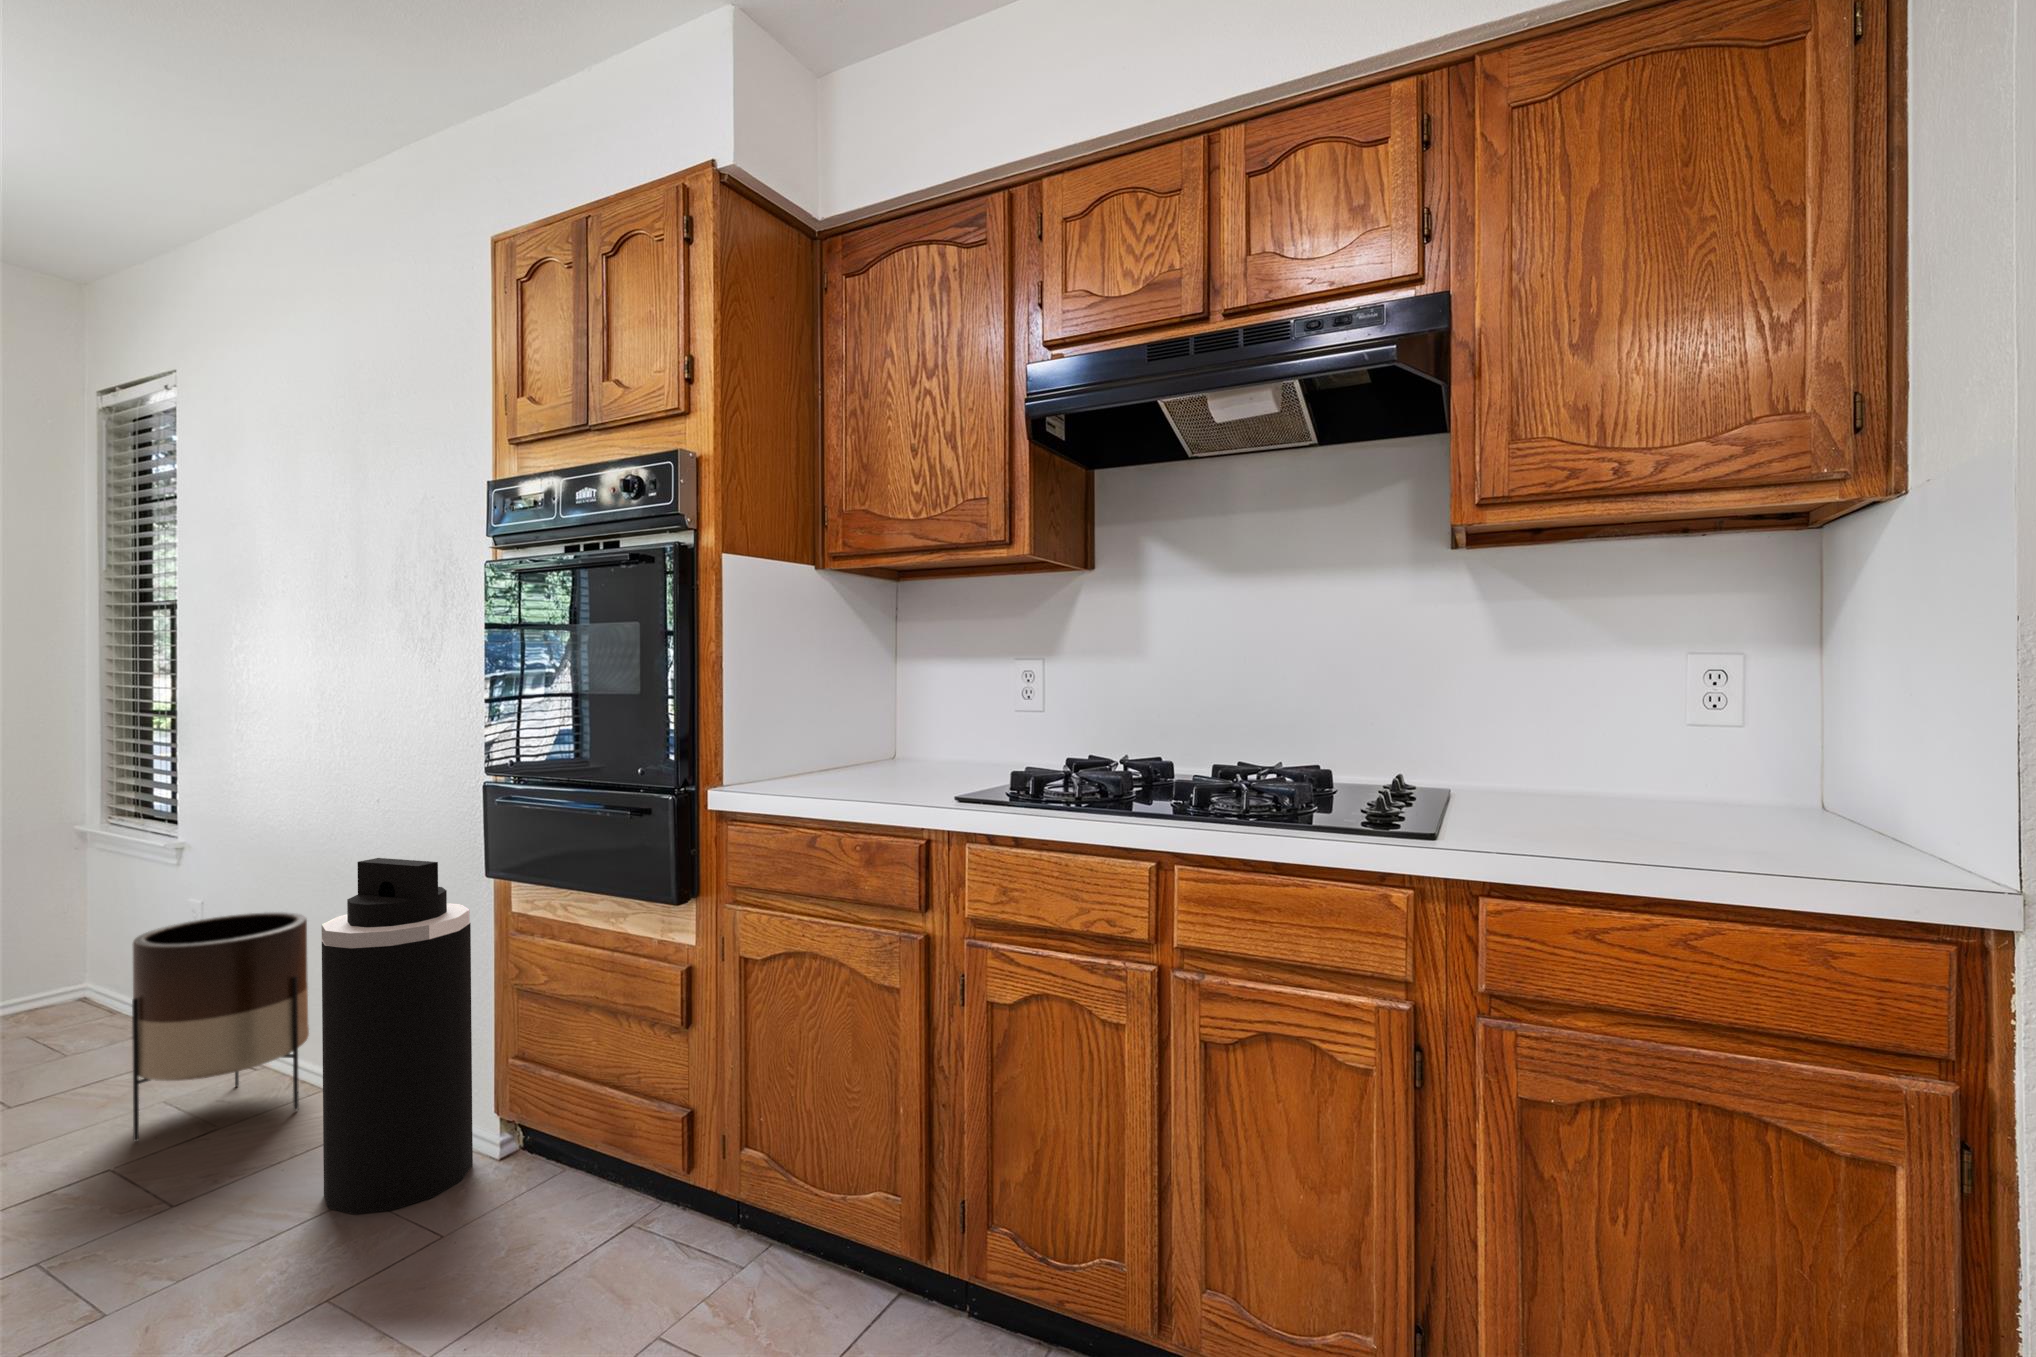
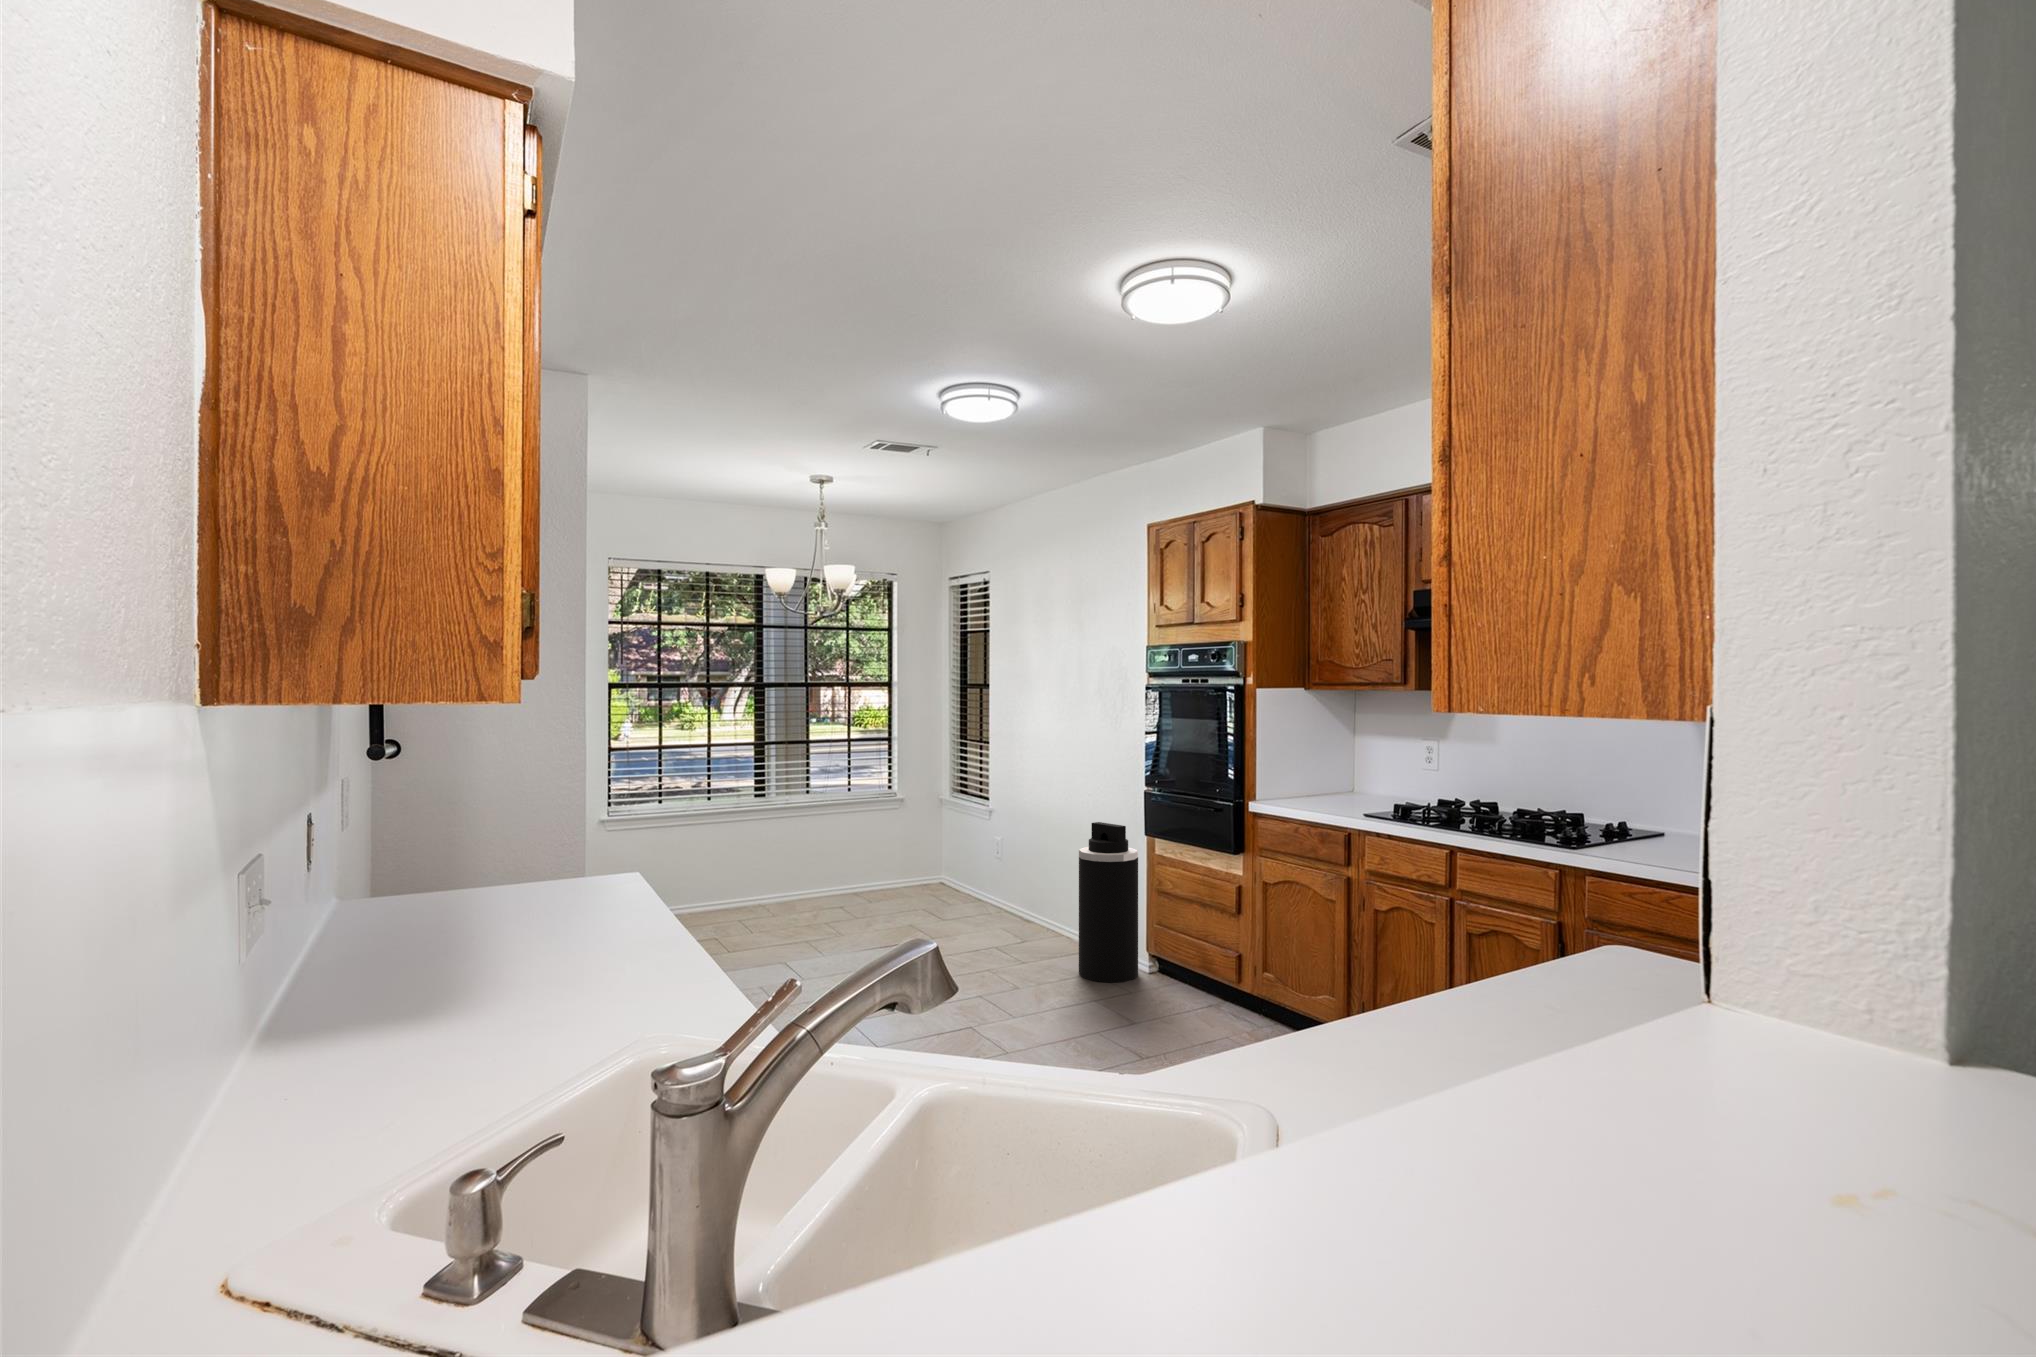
planter: present [132,912,309,1141] -> none [993,845,1057,943]

